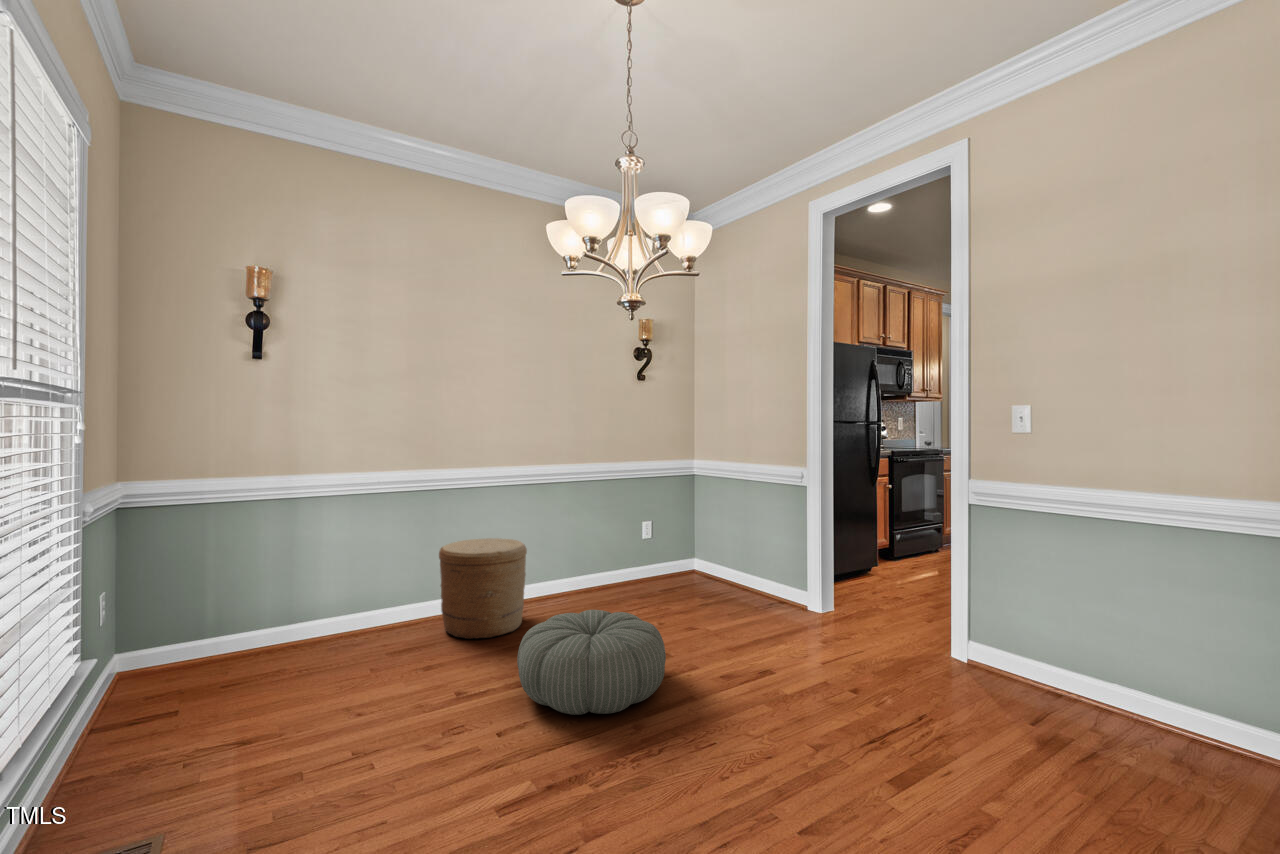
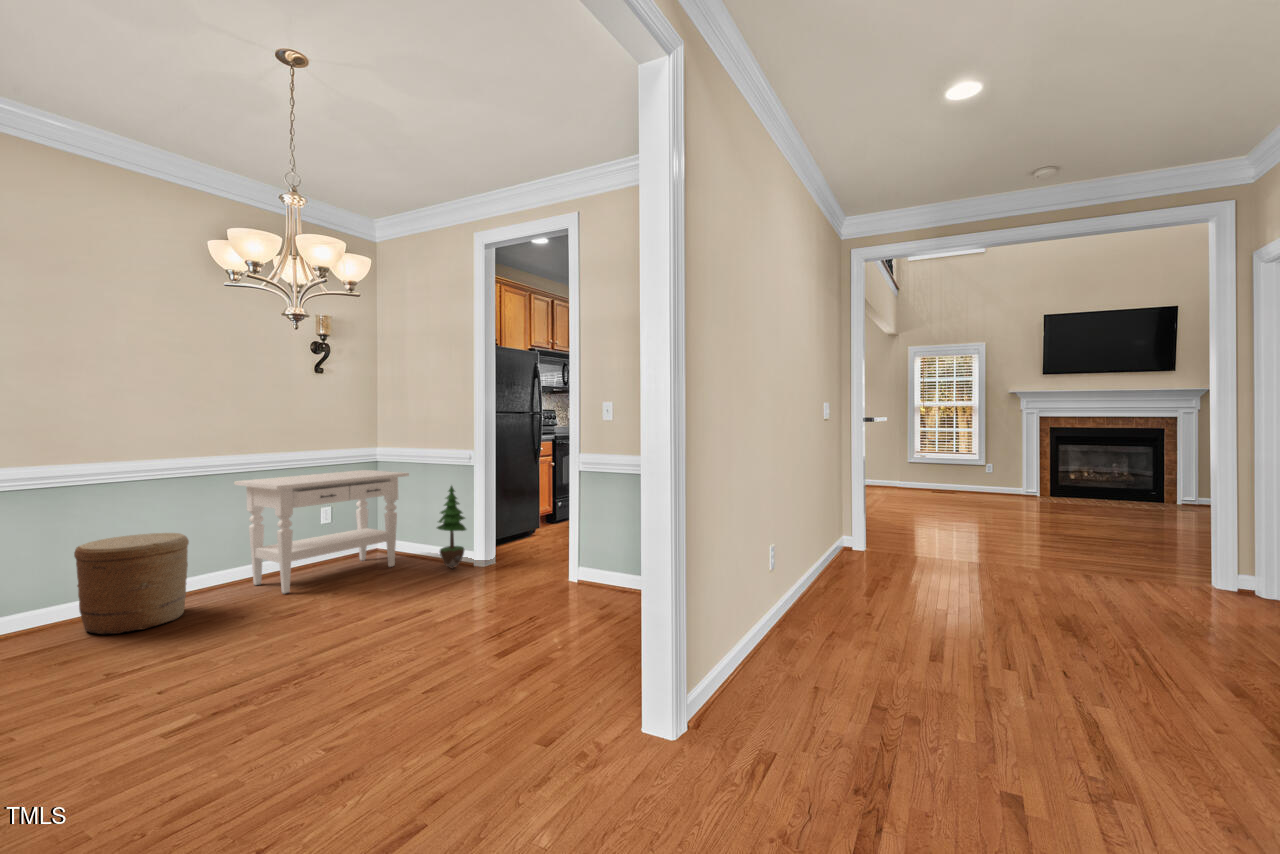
side table: none [566,483,731,616] -> present [234,470,409,594]
potted tree: none [763,507,801,610] -> present [437,486,466,568]
pouf: present [517,610,666,715] -> none [182,581,335,666]

